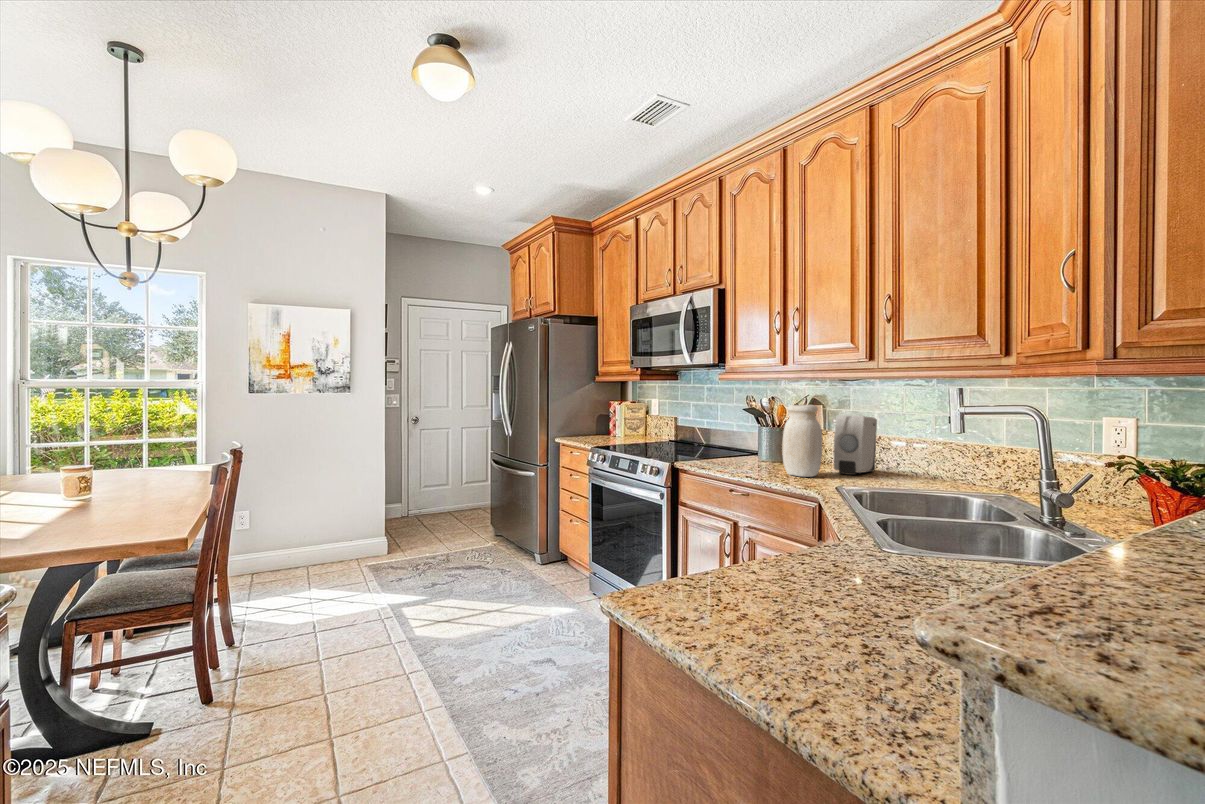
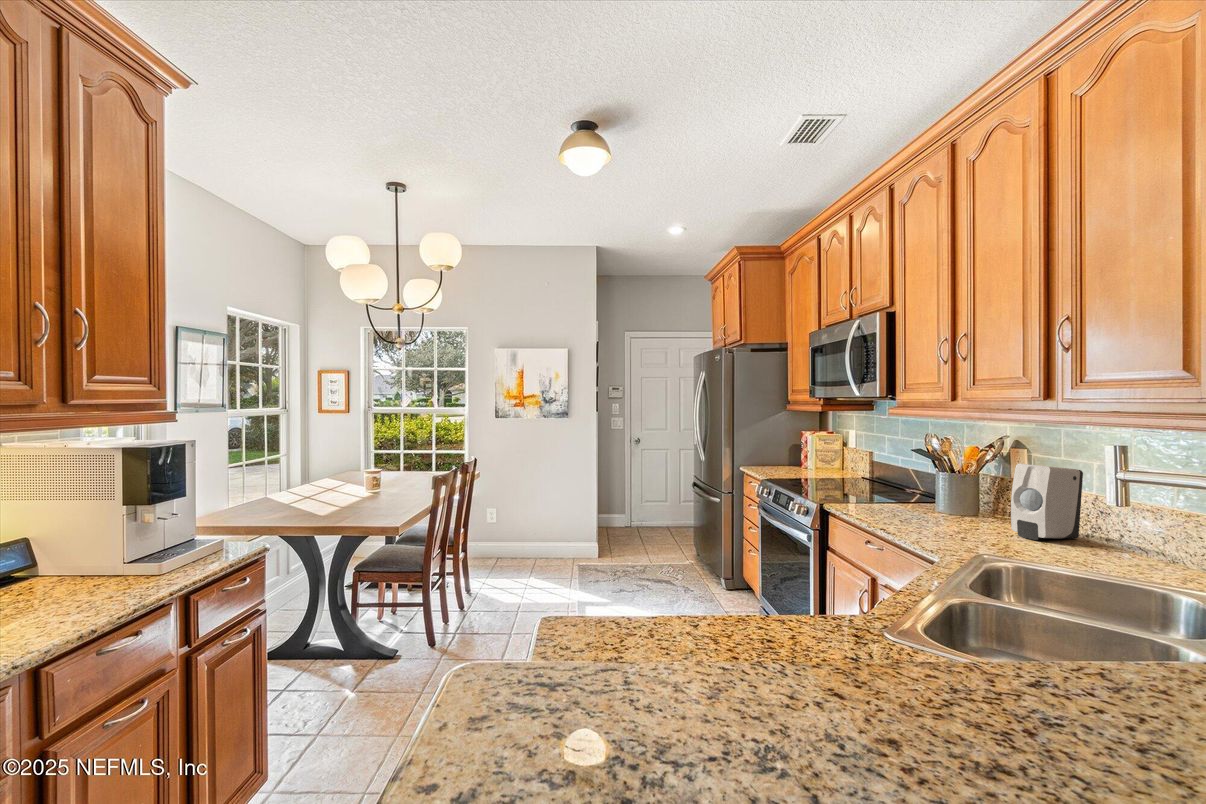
jar: present [782,405,822,477] -> none [936,449,988,536]

